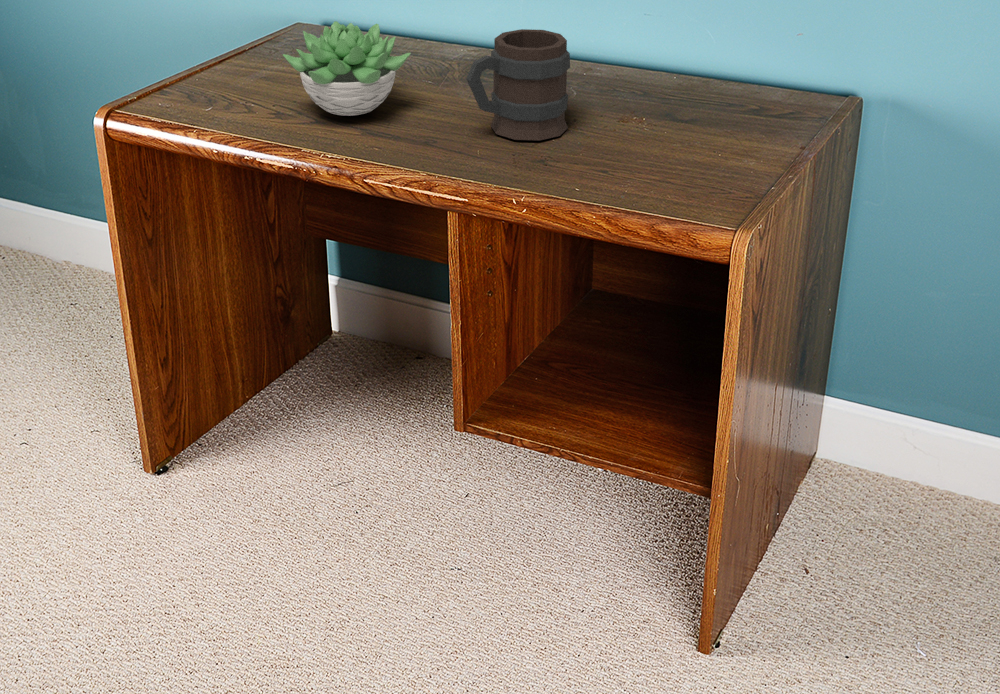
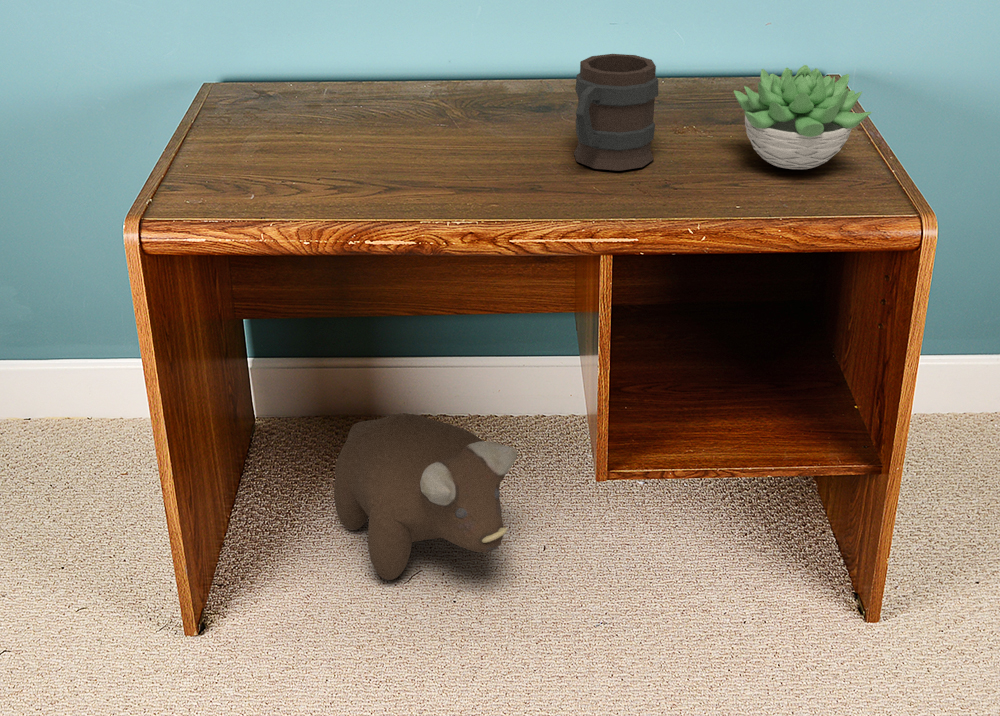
succulent plant: present [283,21,411,116] -> present [734,65,872,169]
plush toy: none [286,336,431,484] -> present [334,413,518,580]

